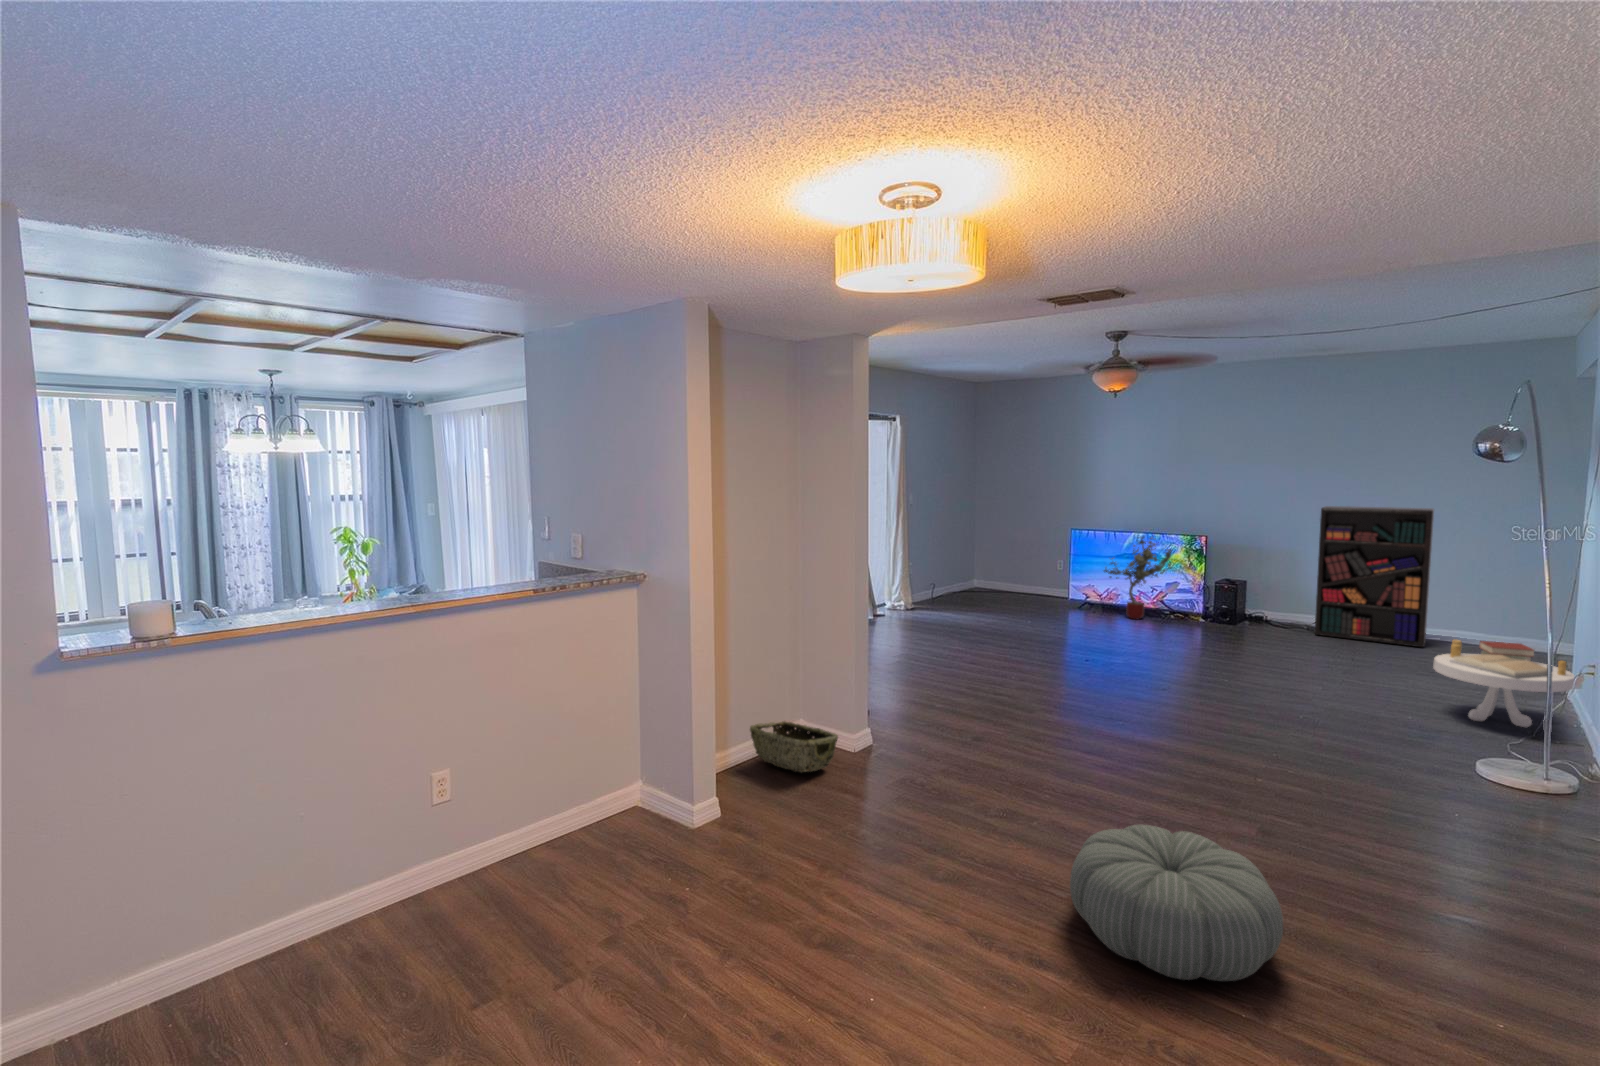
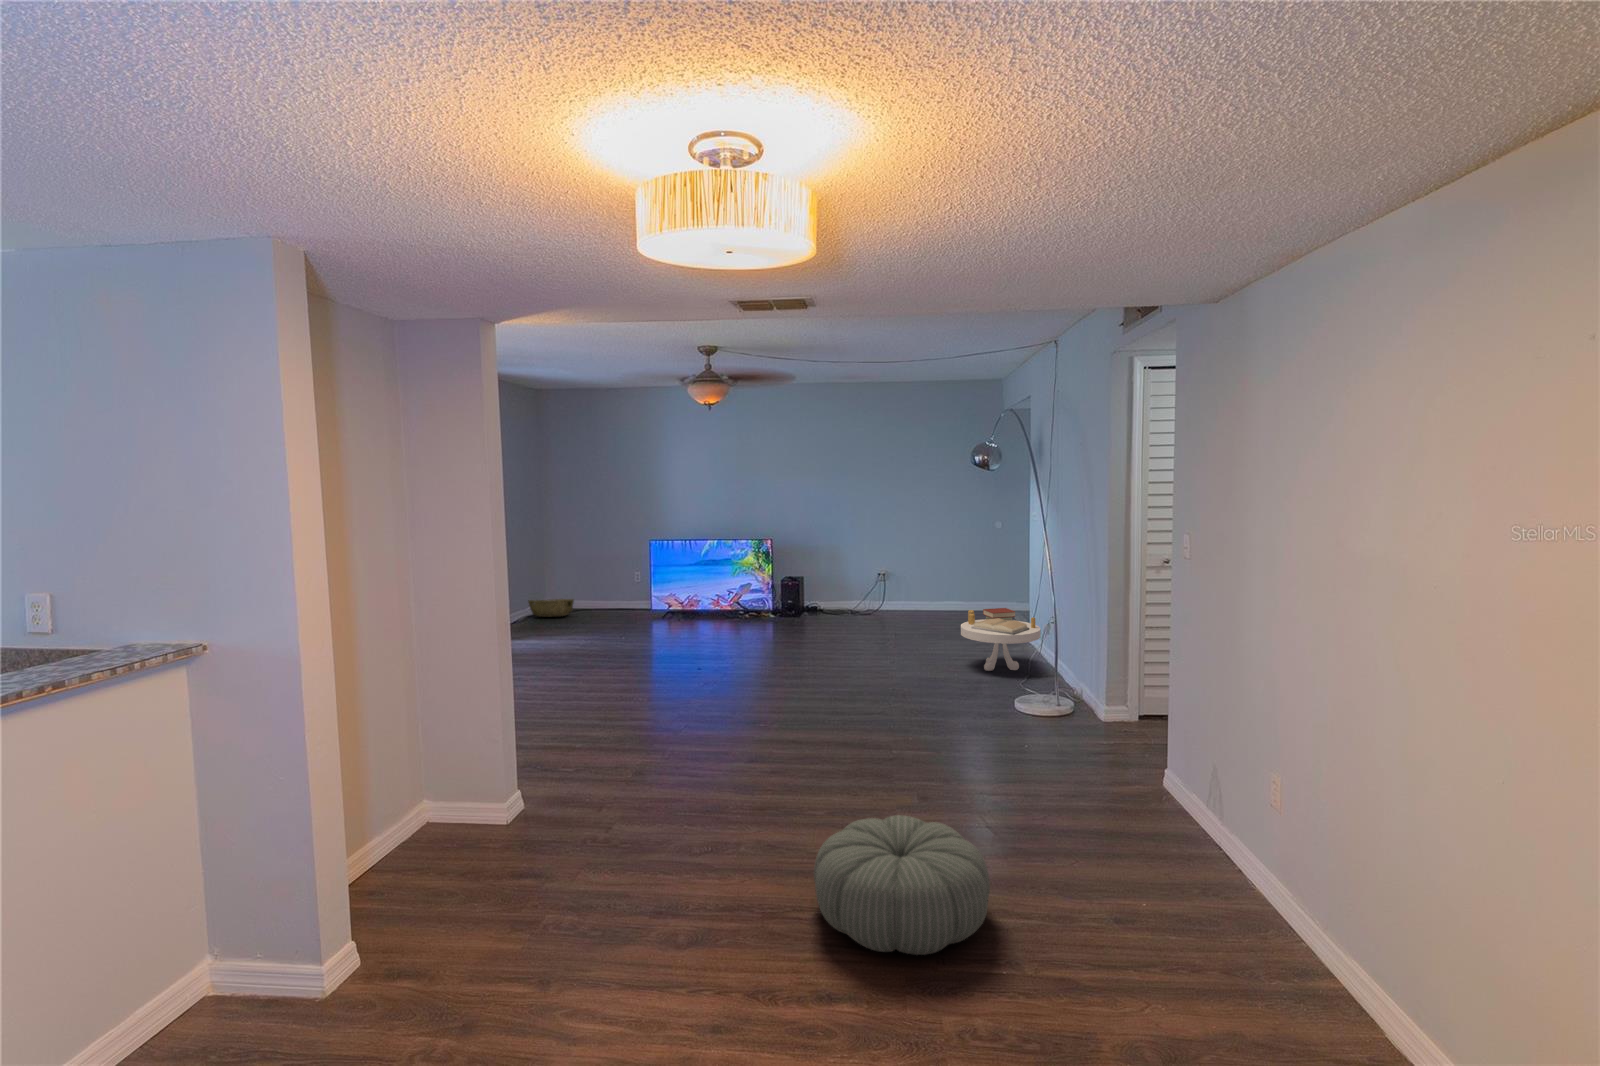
bookshelf: present [1315,506,1434,647] -> none [858,508,932,619]
potted tree: present [1104,537,1172,619] -> none [685,542,749,623]
woven basket: present [750,721,838,772] -> present [528,599,574,617]

